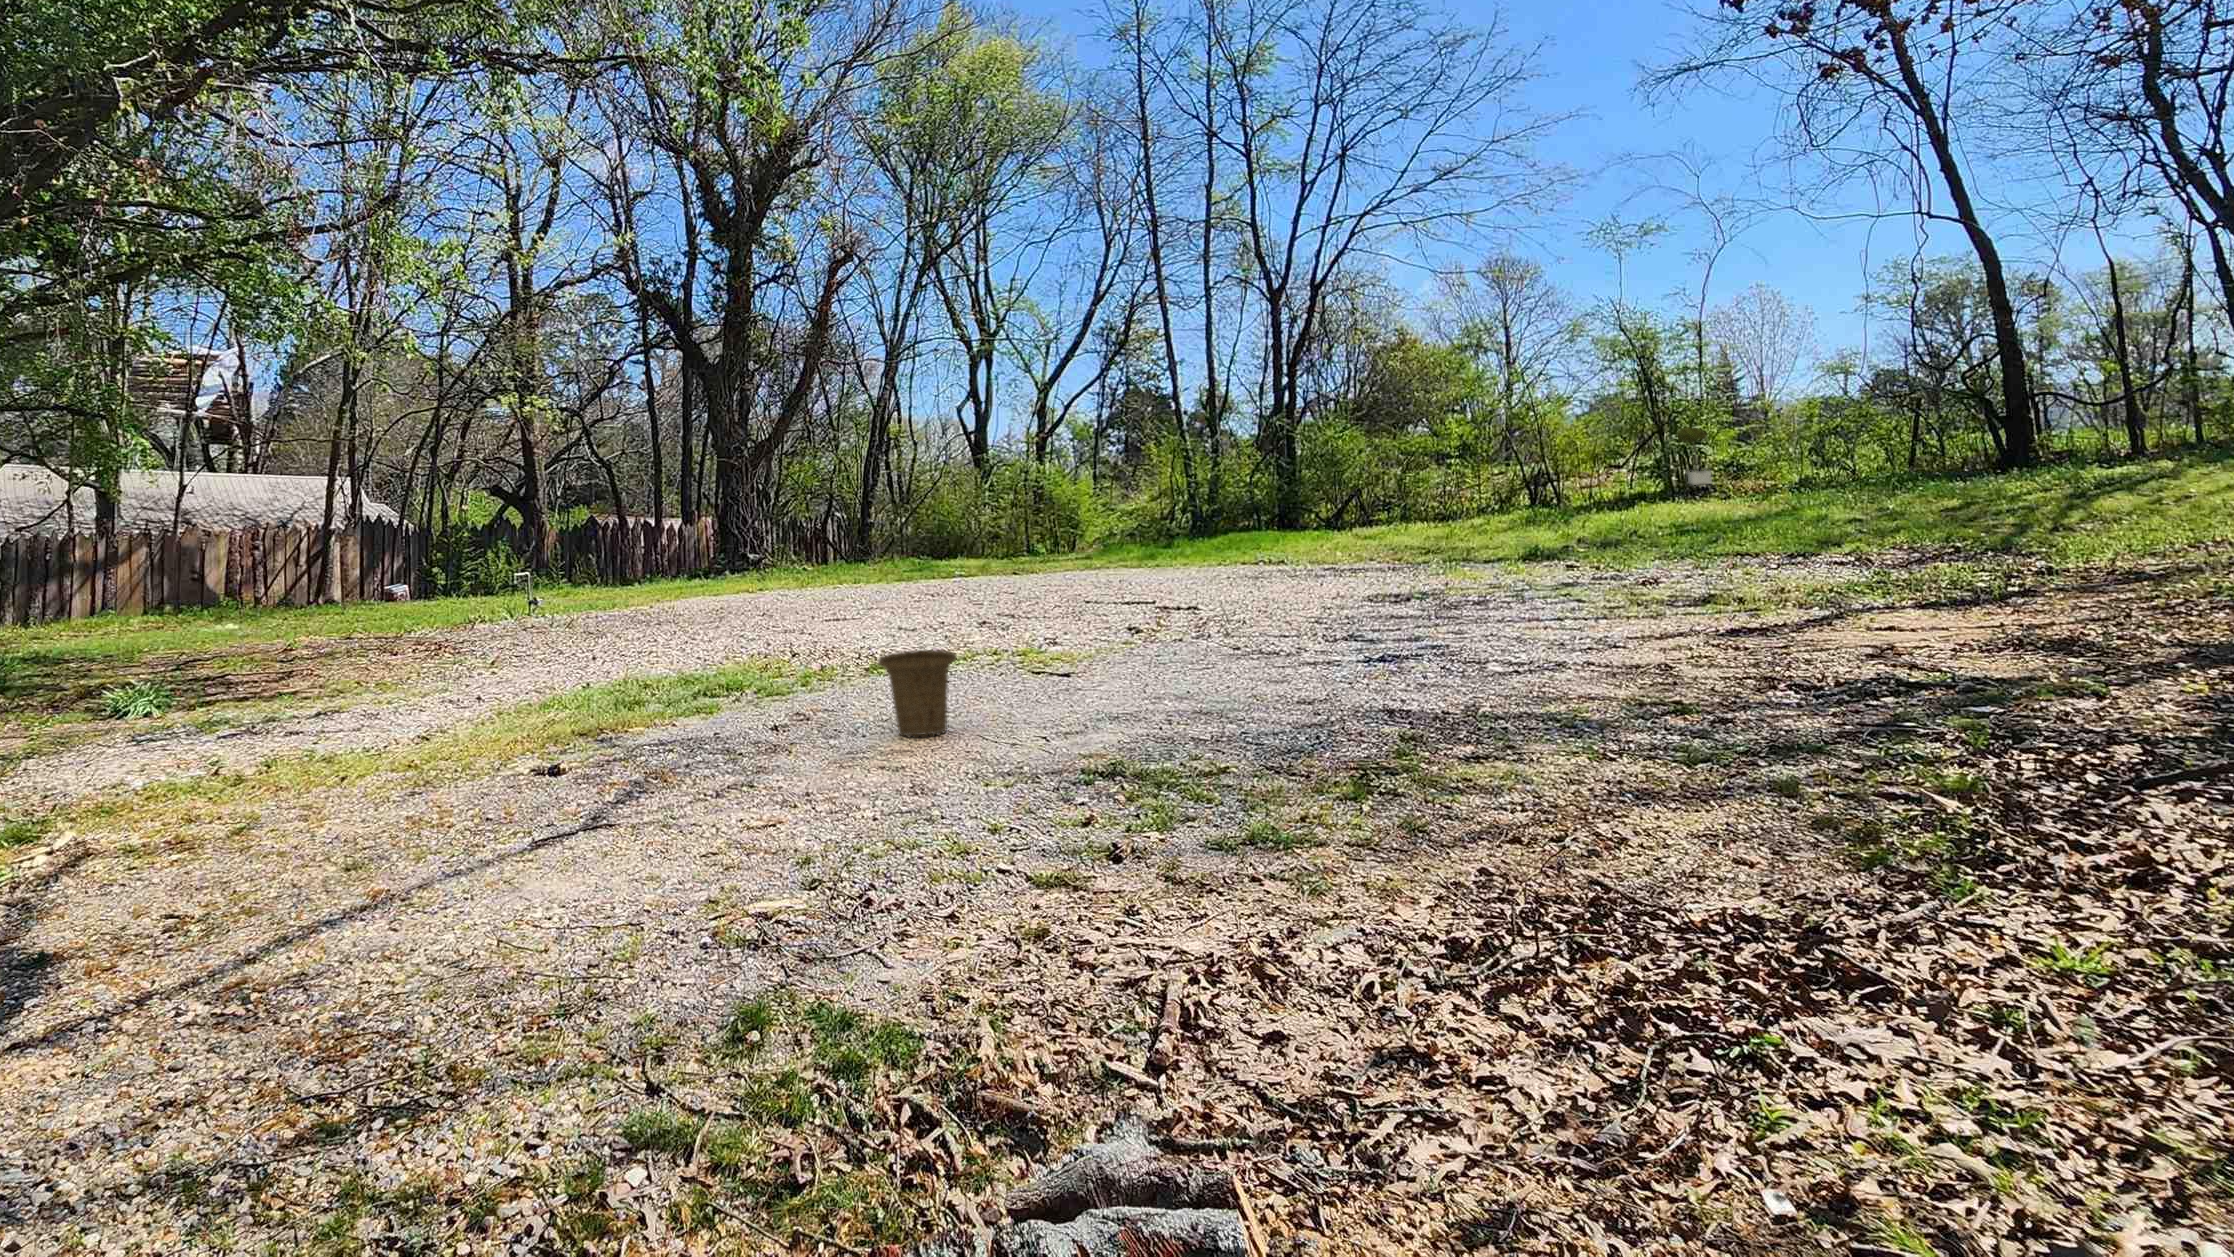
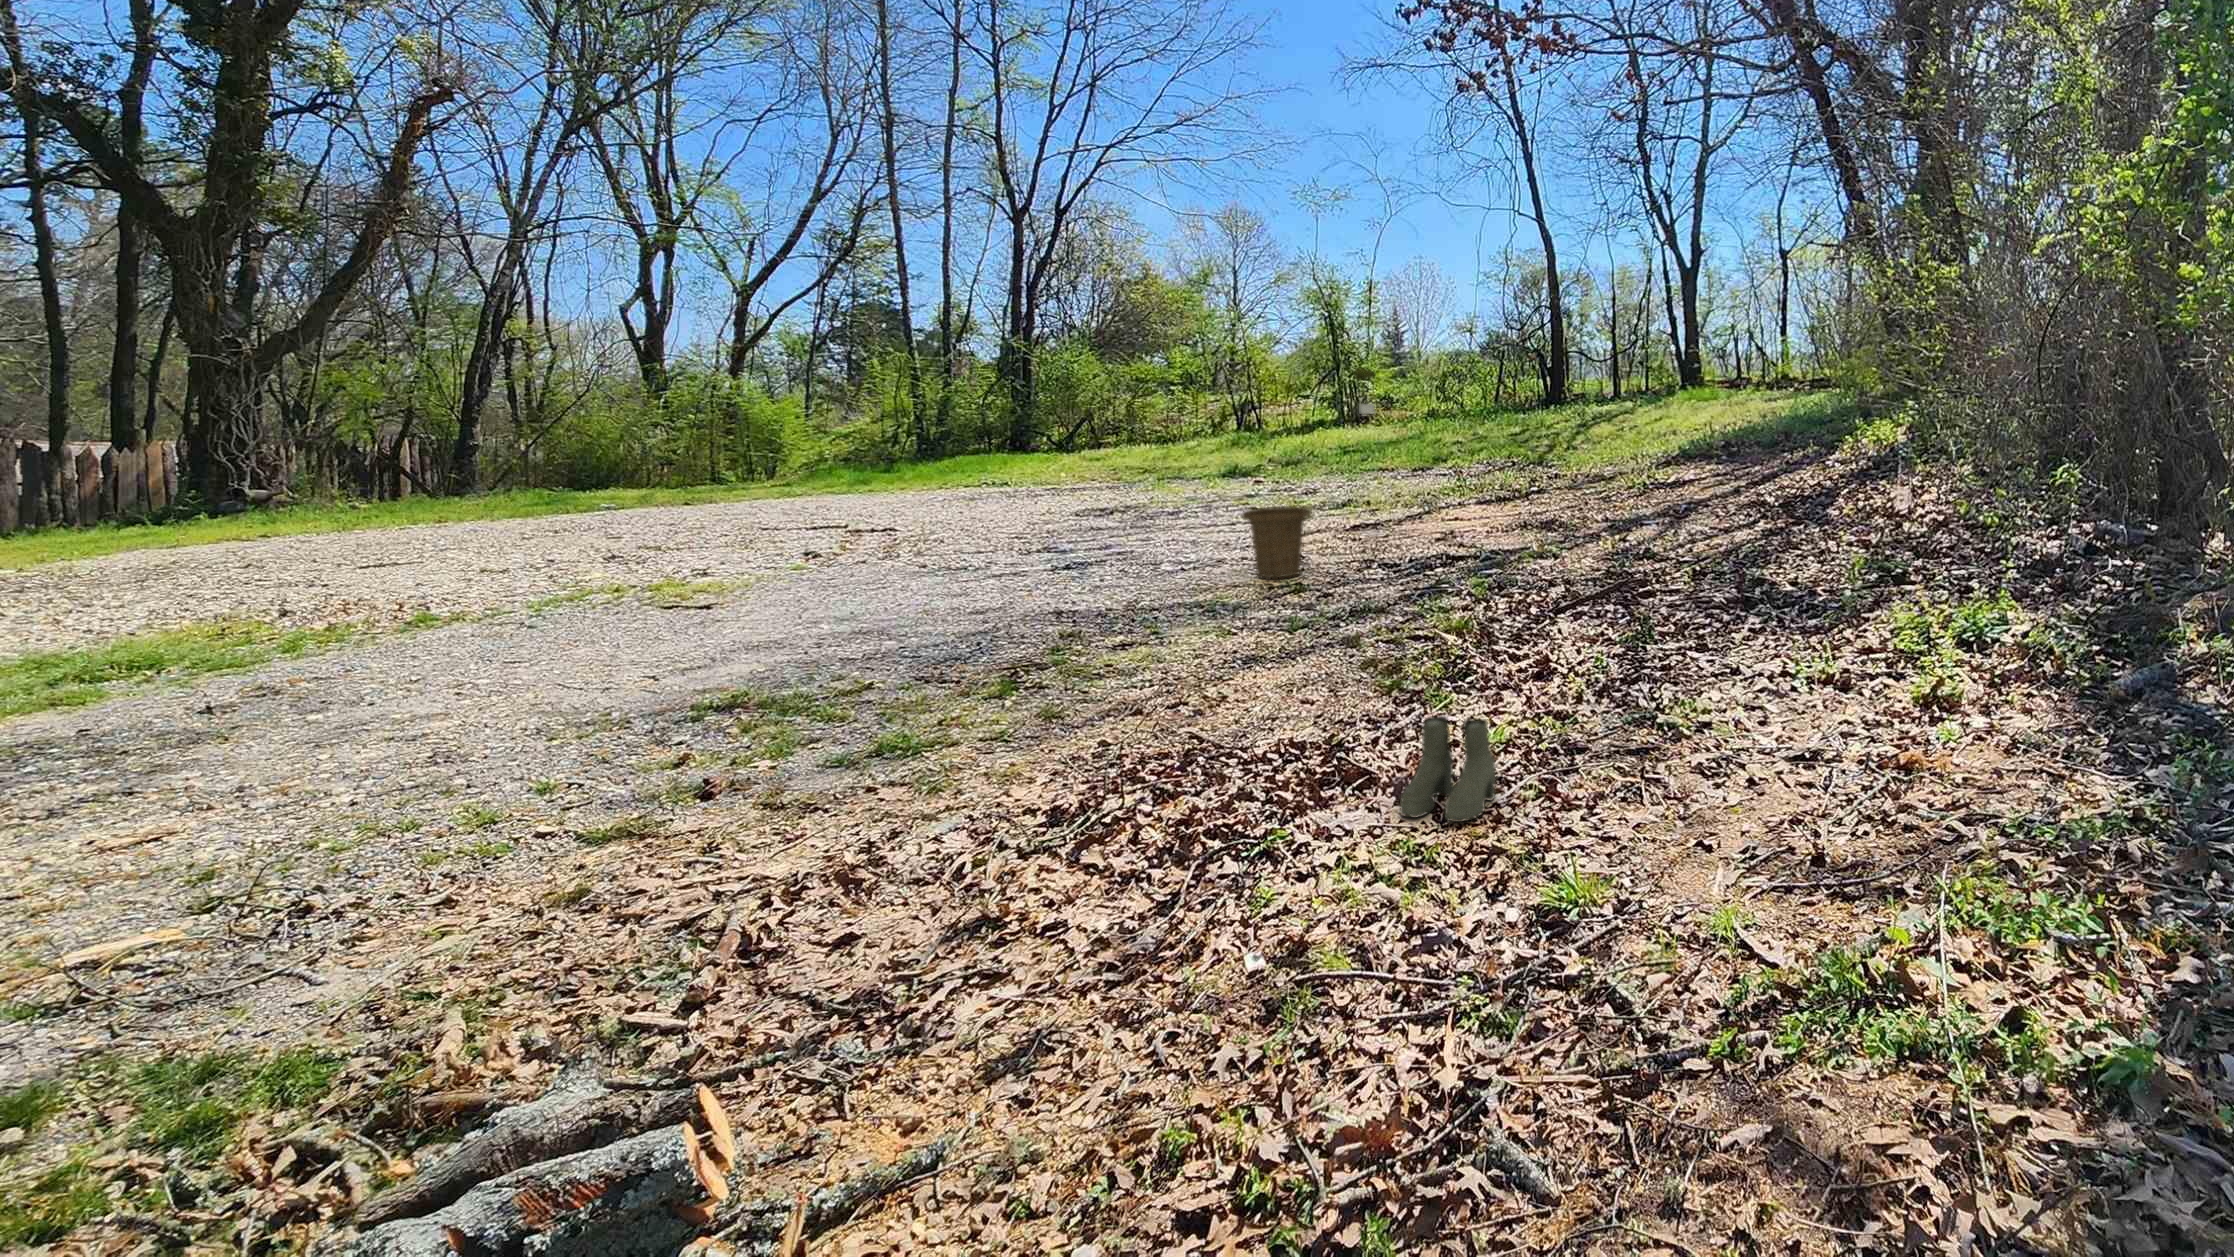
basket: present [878,650,957,738] -> present [1242,506,1312,579]
boots: none [1952,923,2128,1091] -> present [1400,716,1496,822]

